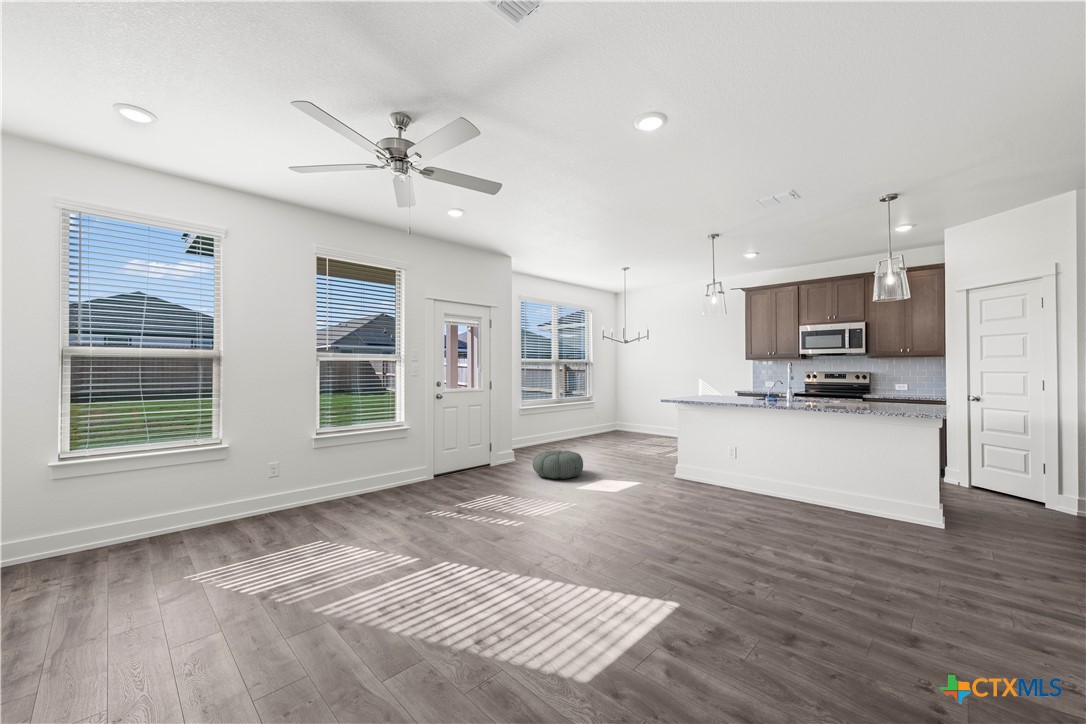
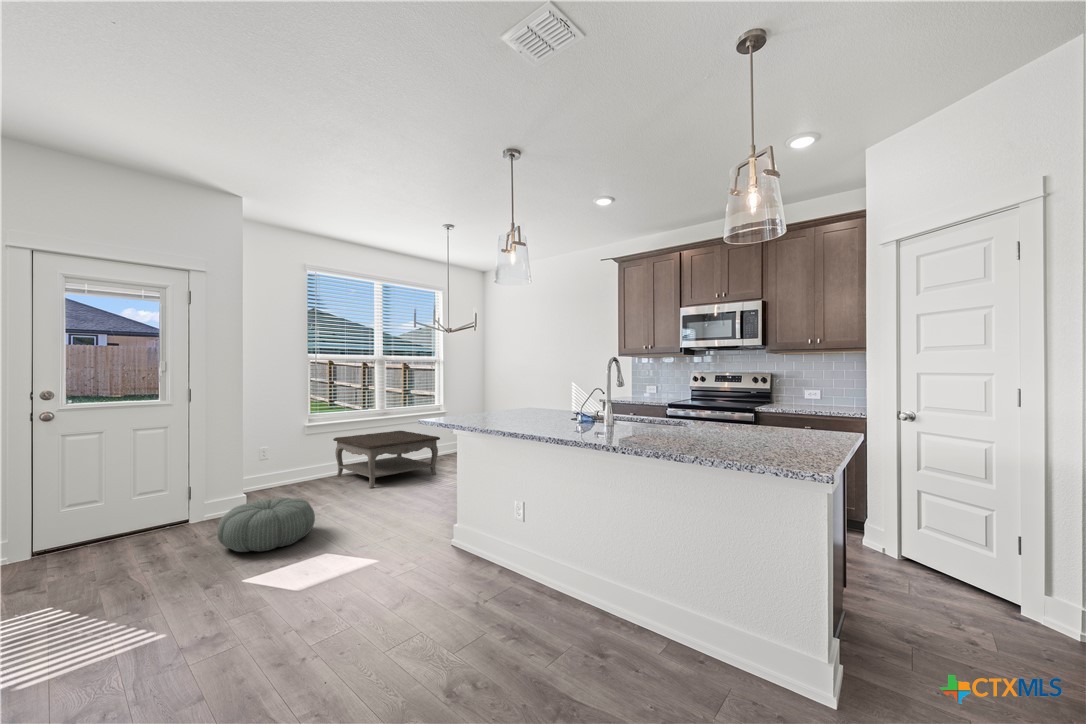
coffee table: none [536,415,611,452] -> present [333,431,440,488]

